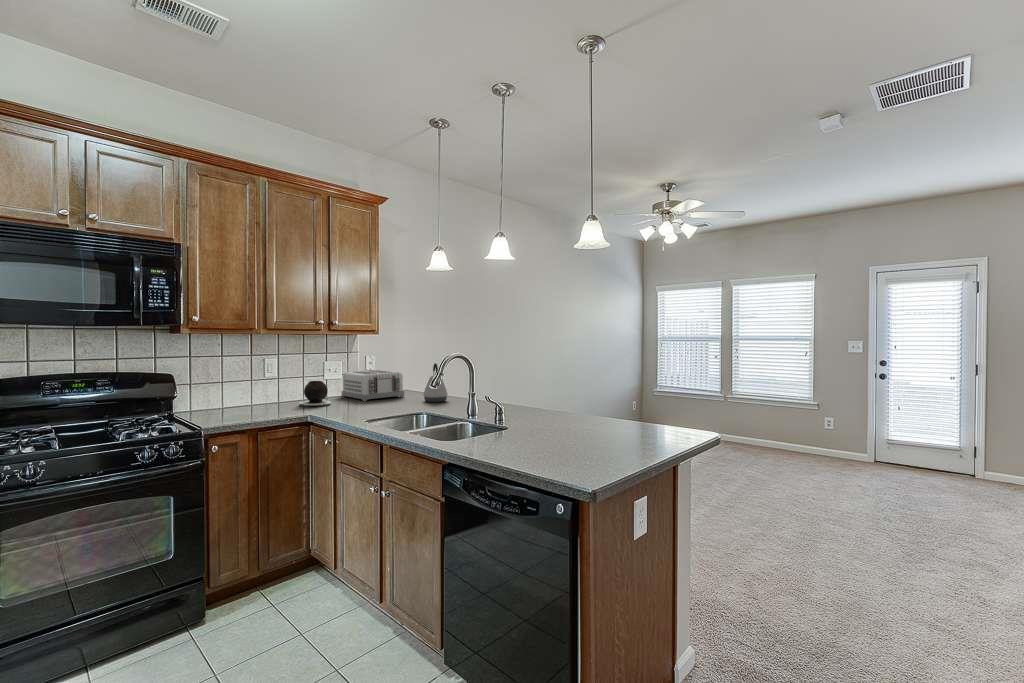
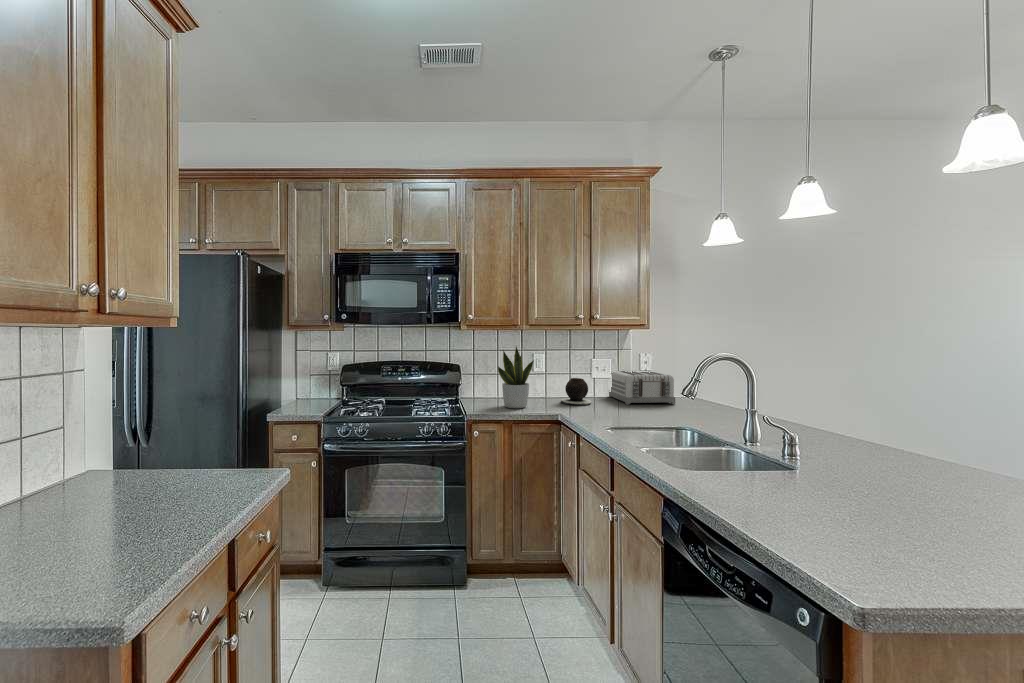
potted plant: none [235,350,273,416] -> present [498,347,534,408]
kettle: present [423,363,448,402] -> none [694,368,726,415]

